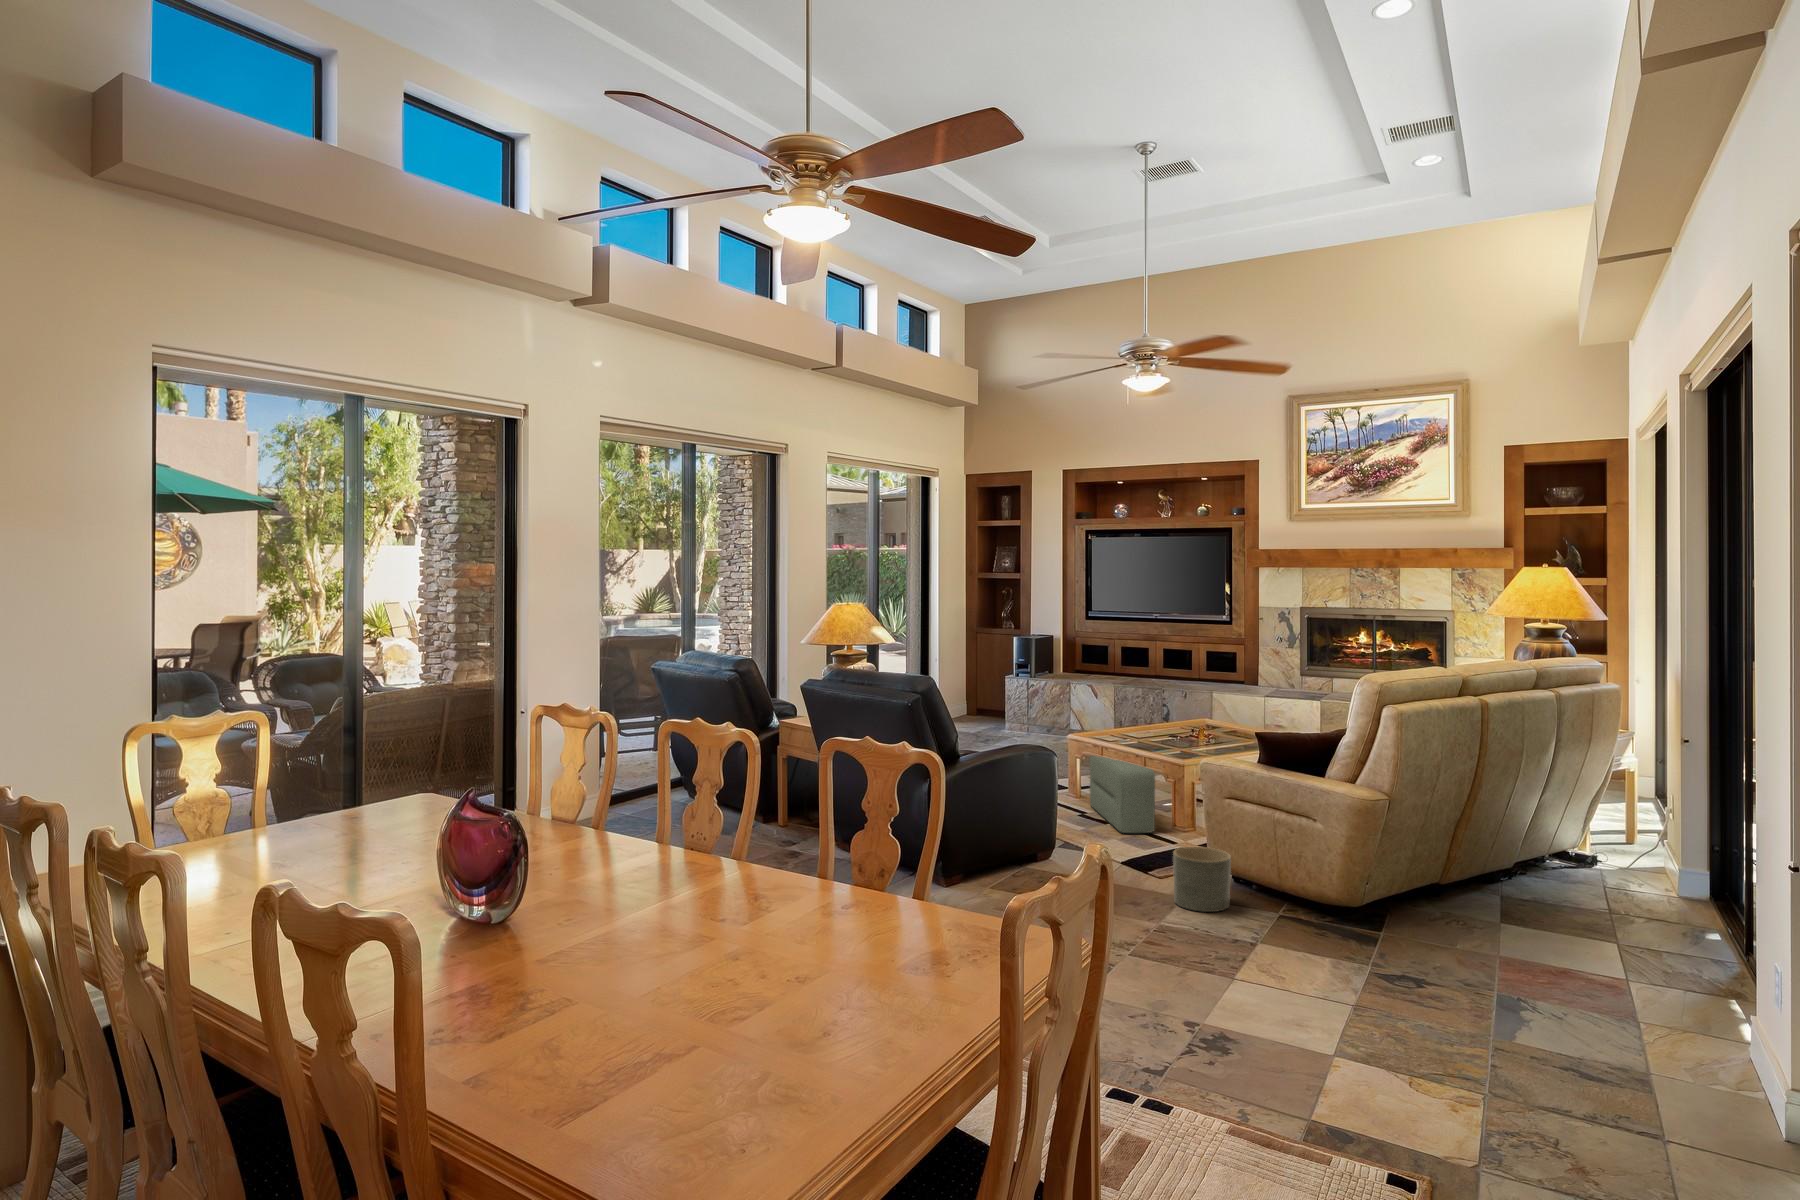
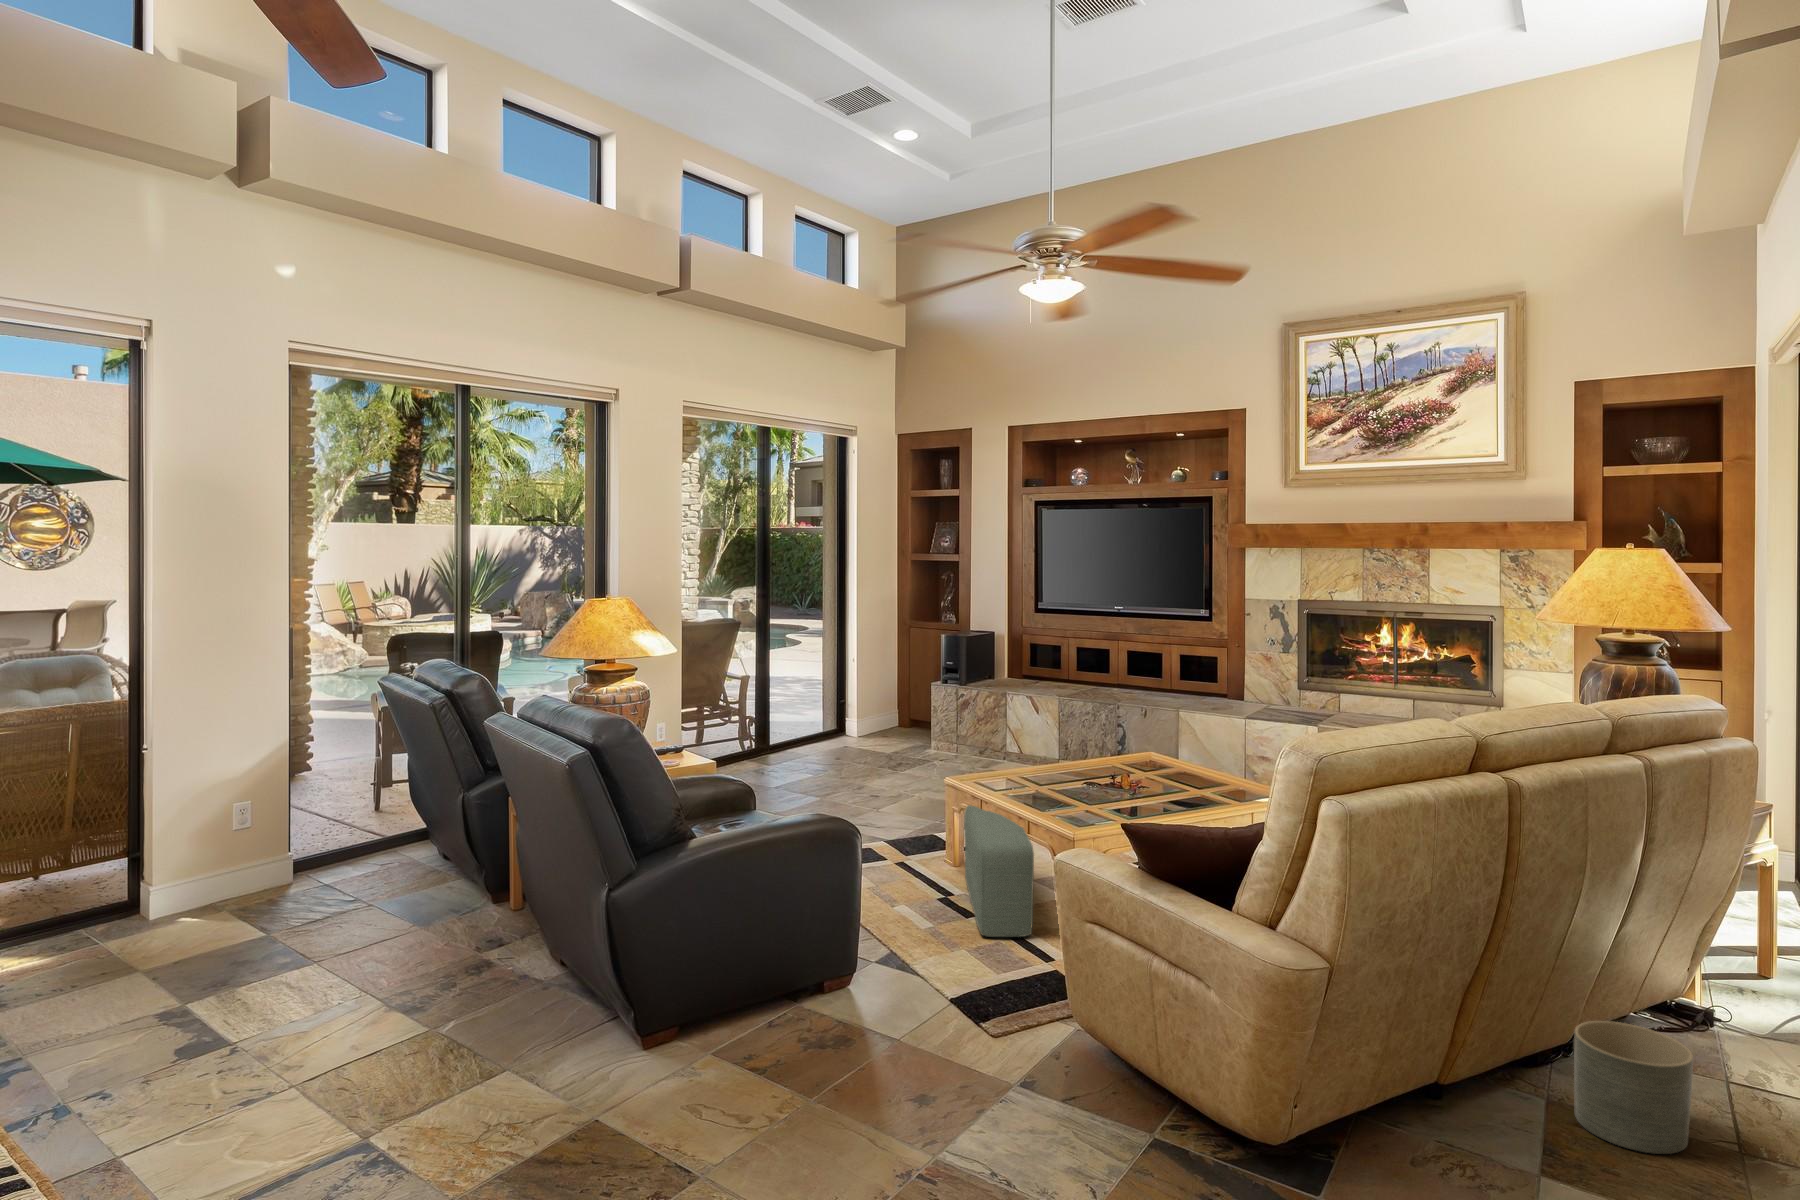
planter: present [1173,847,1231,912] -> present [1574,1021,1693,1154]

